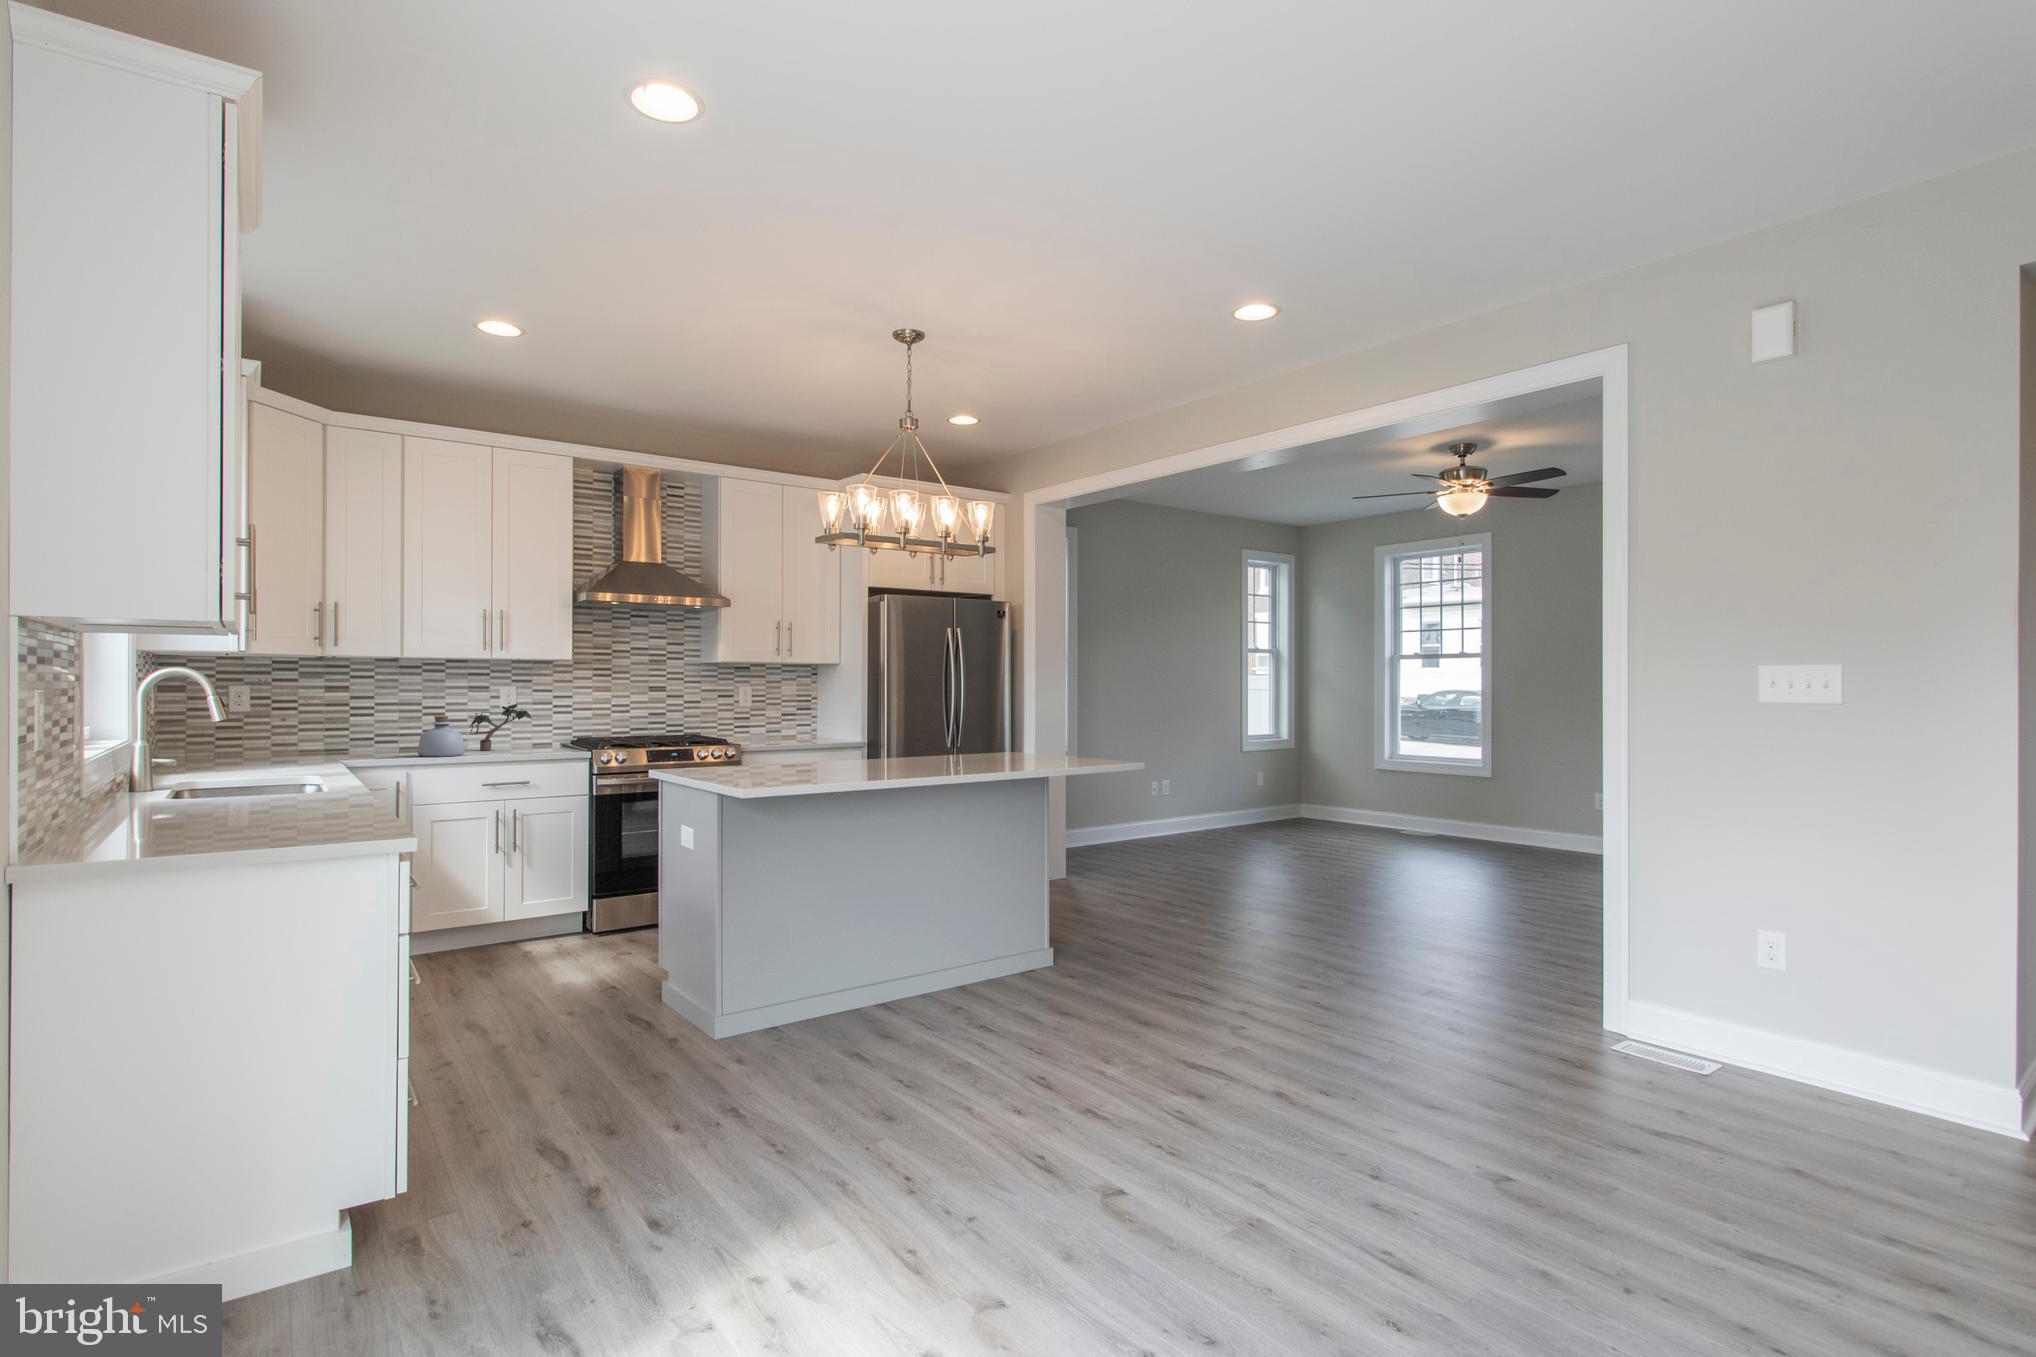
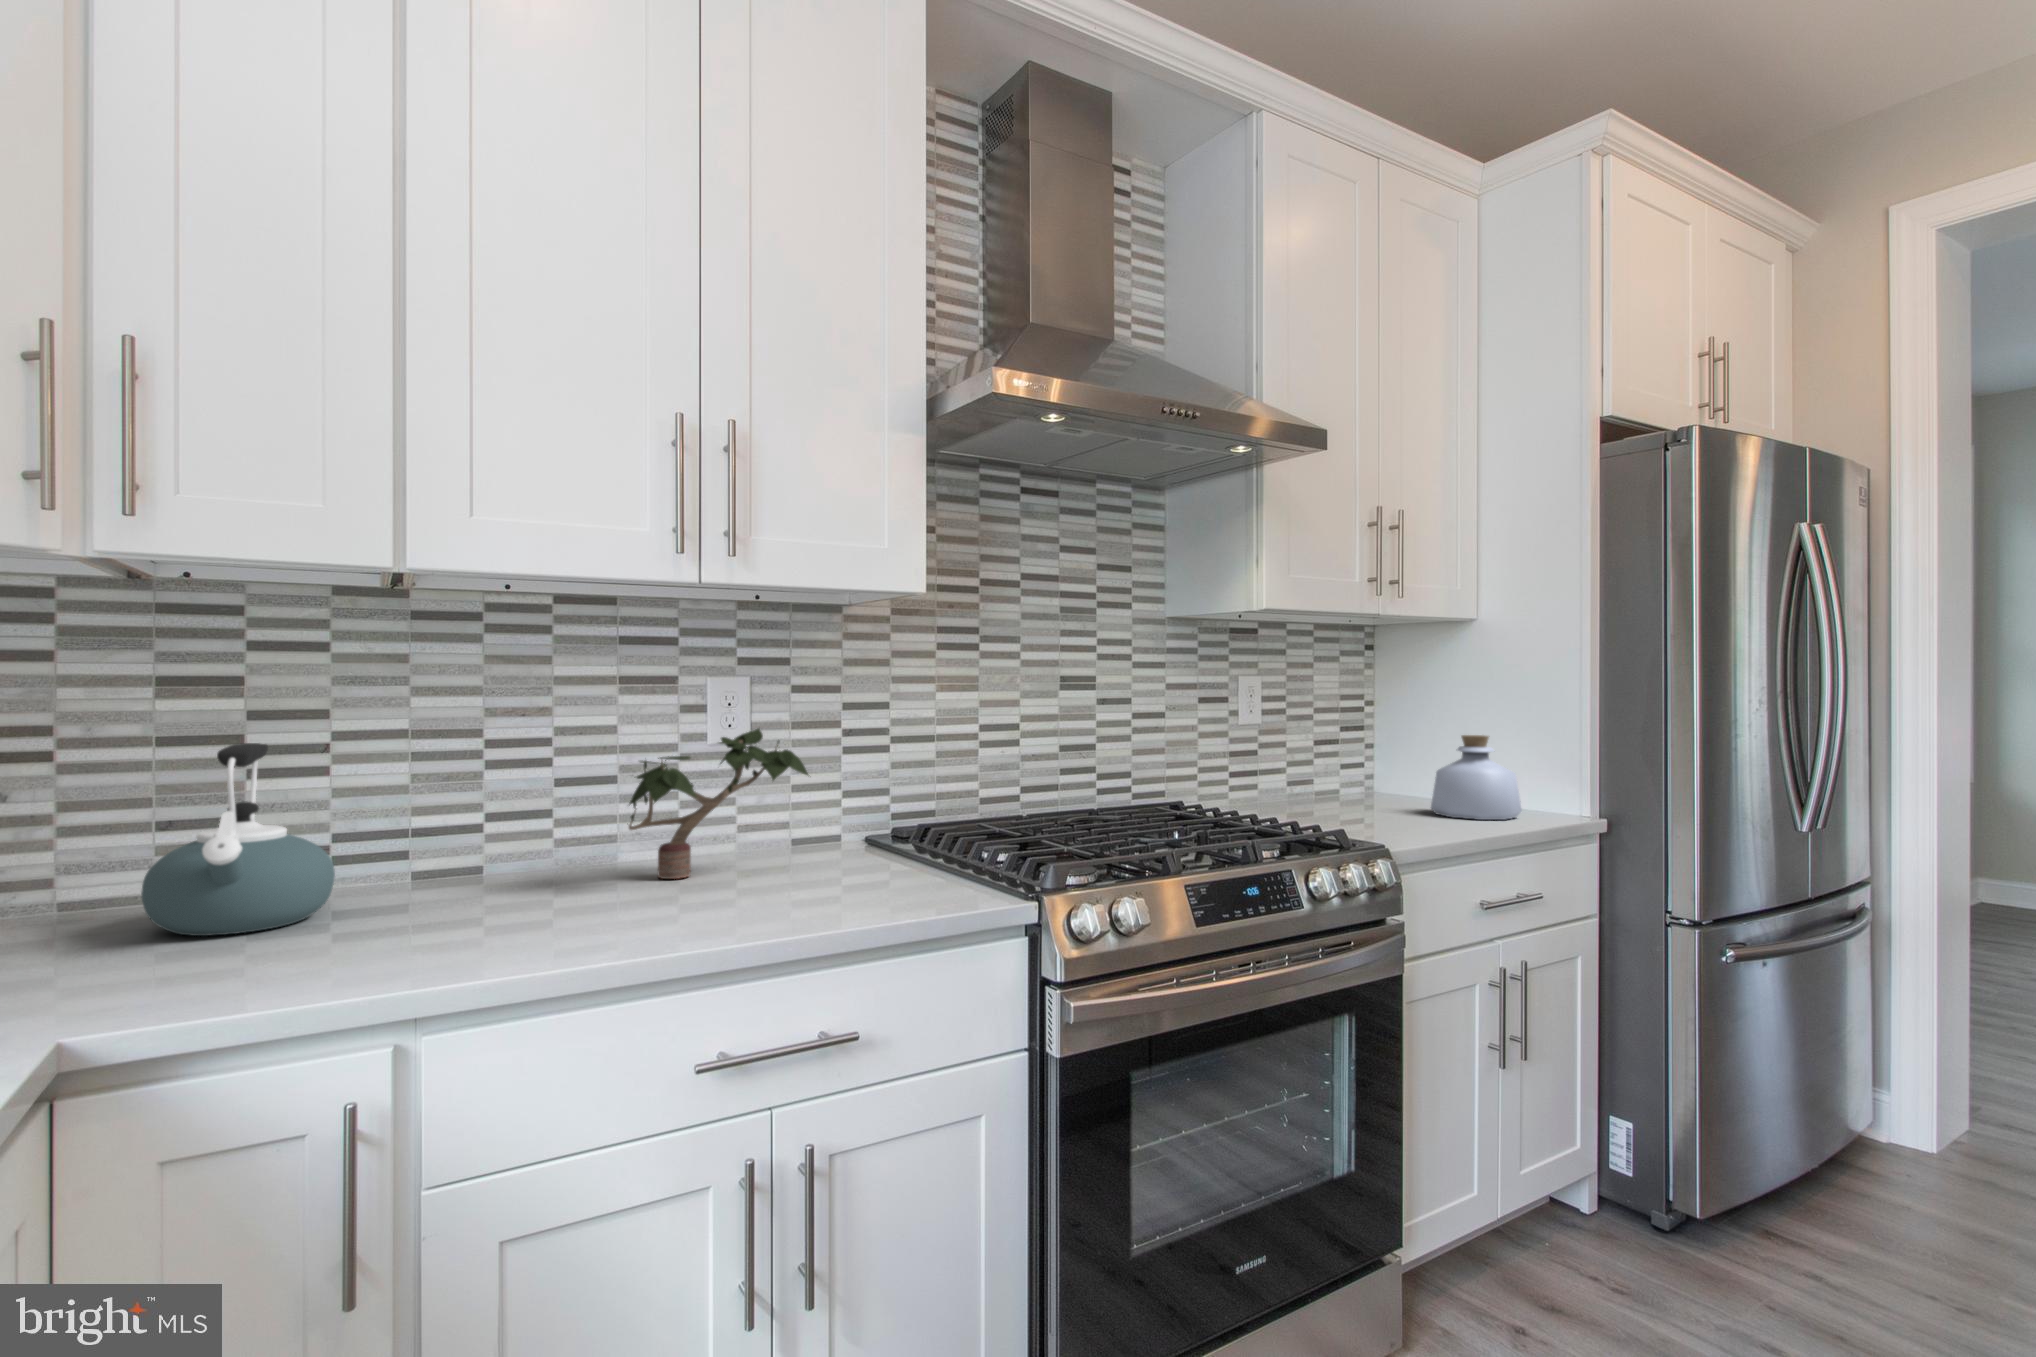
kettle: none [331,705,381,756] -> present [141,743,335,936]
bottle: present [417,716,465,757] -> present [1431,735,1522,820]

